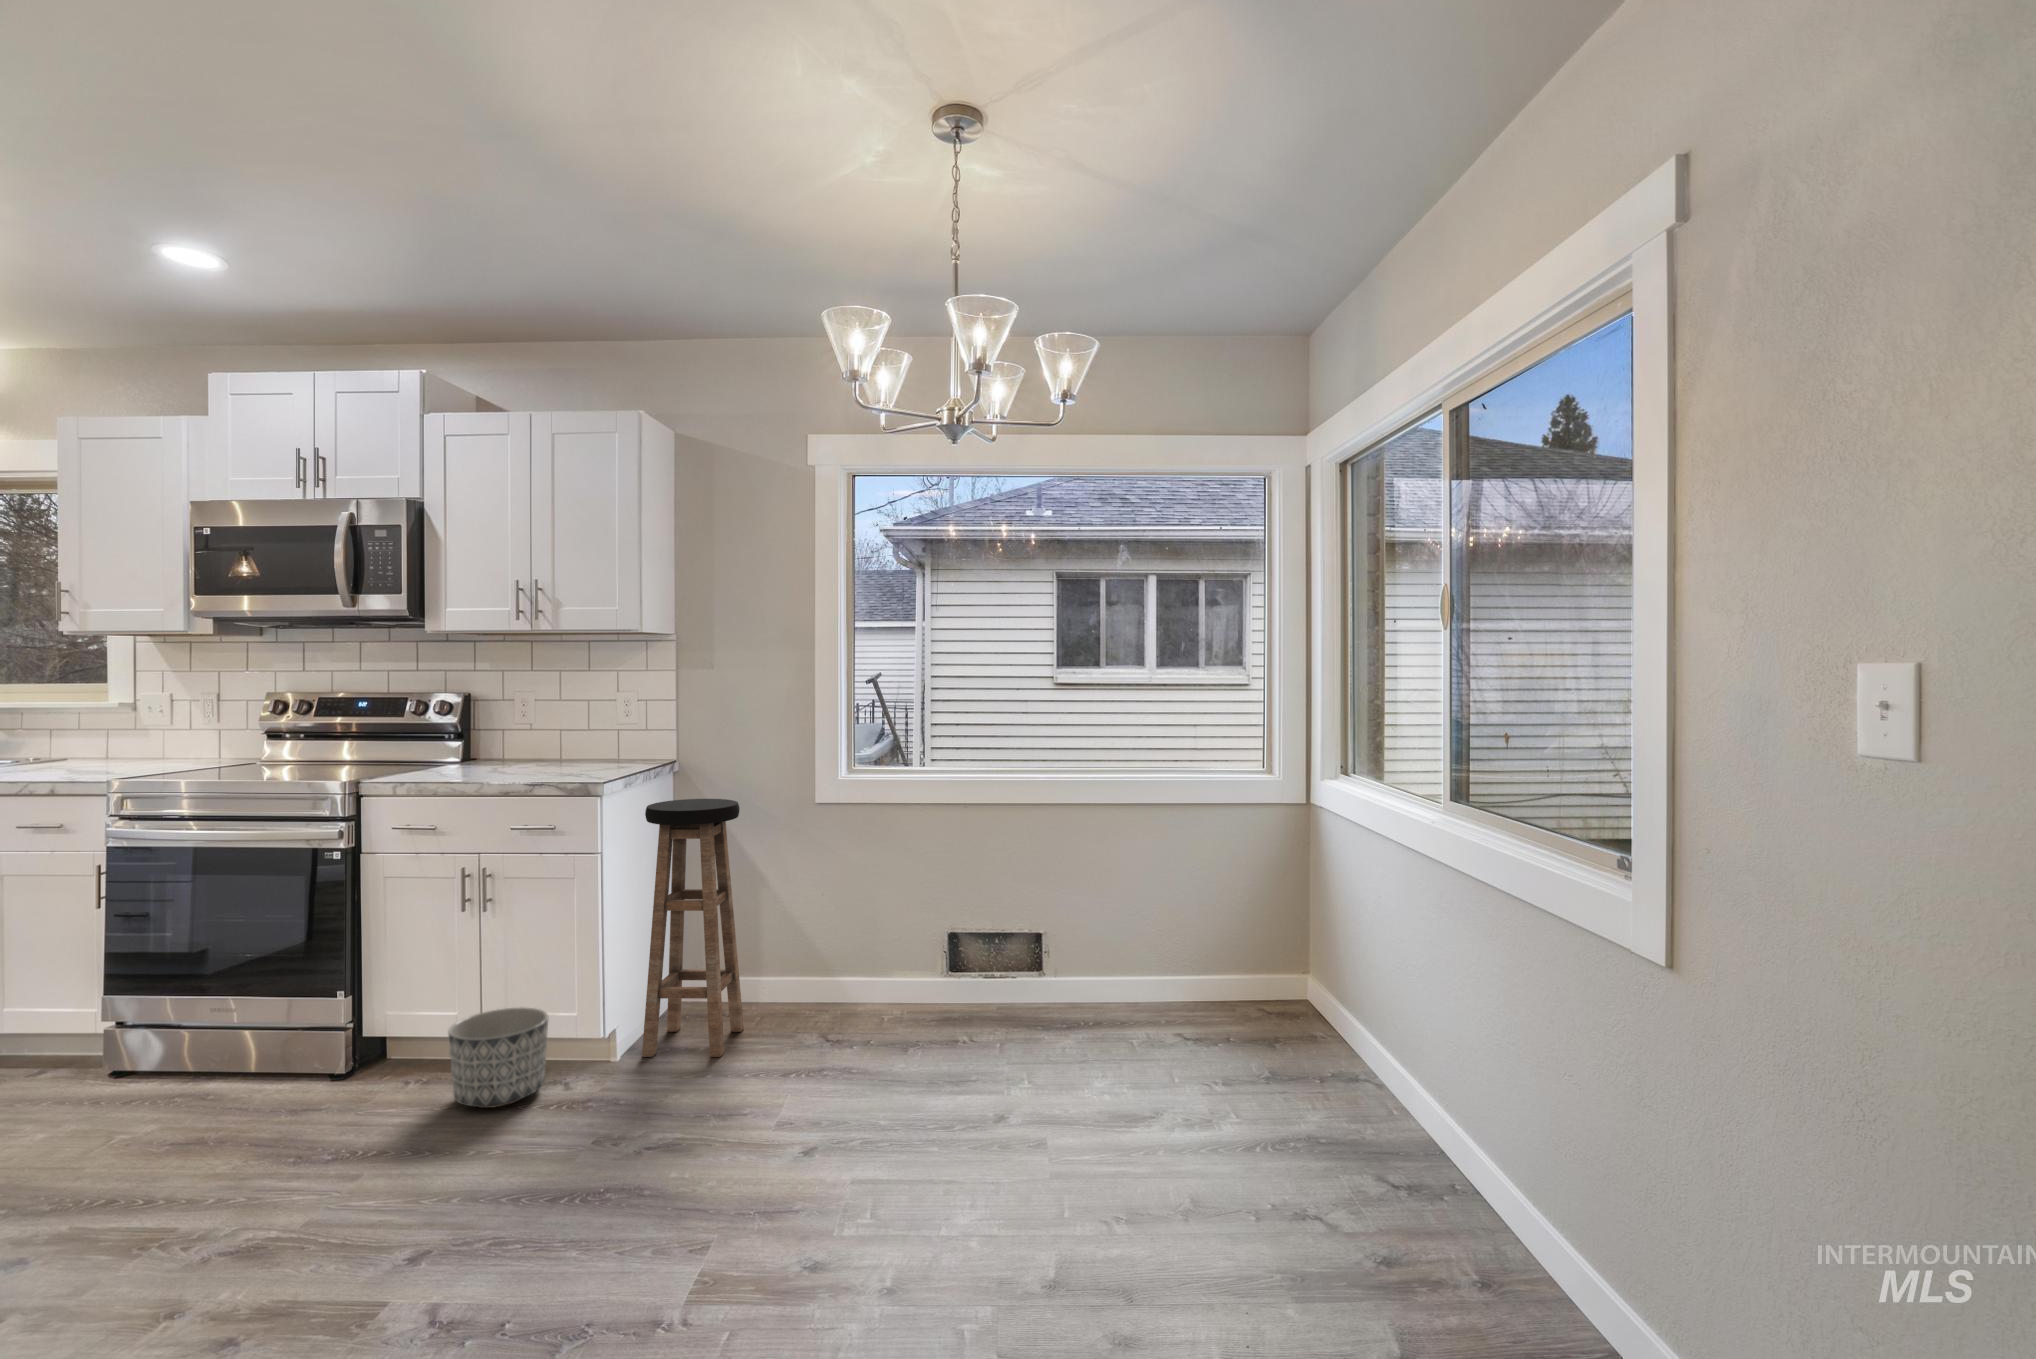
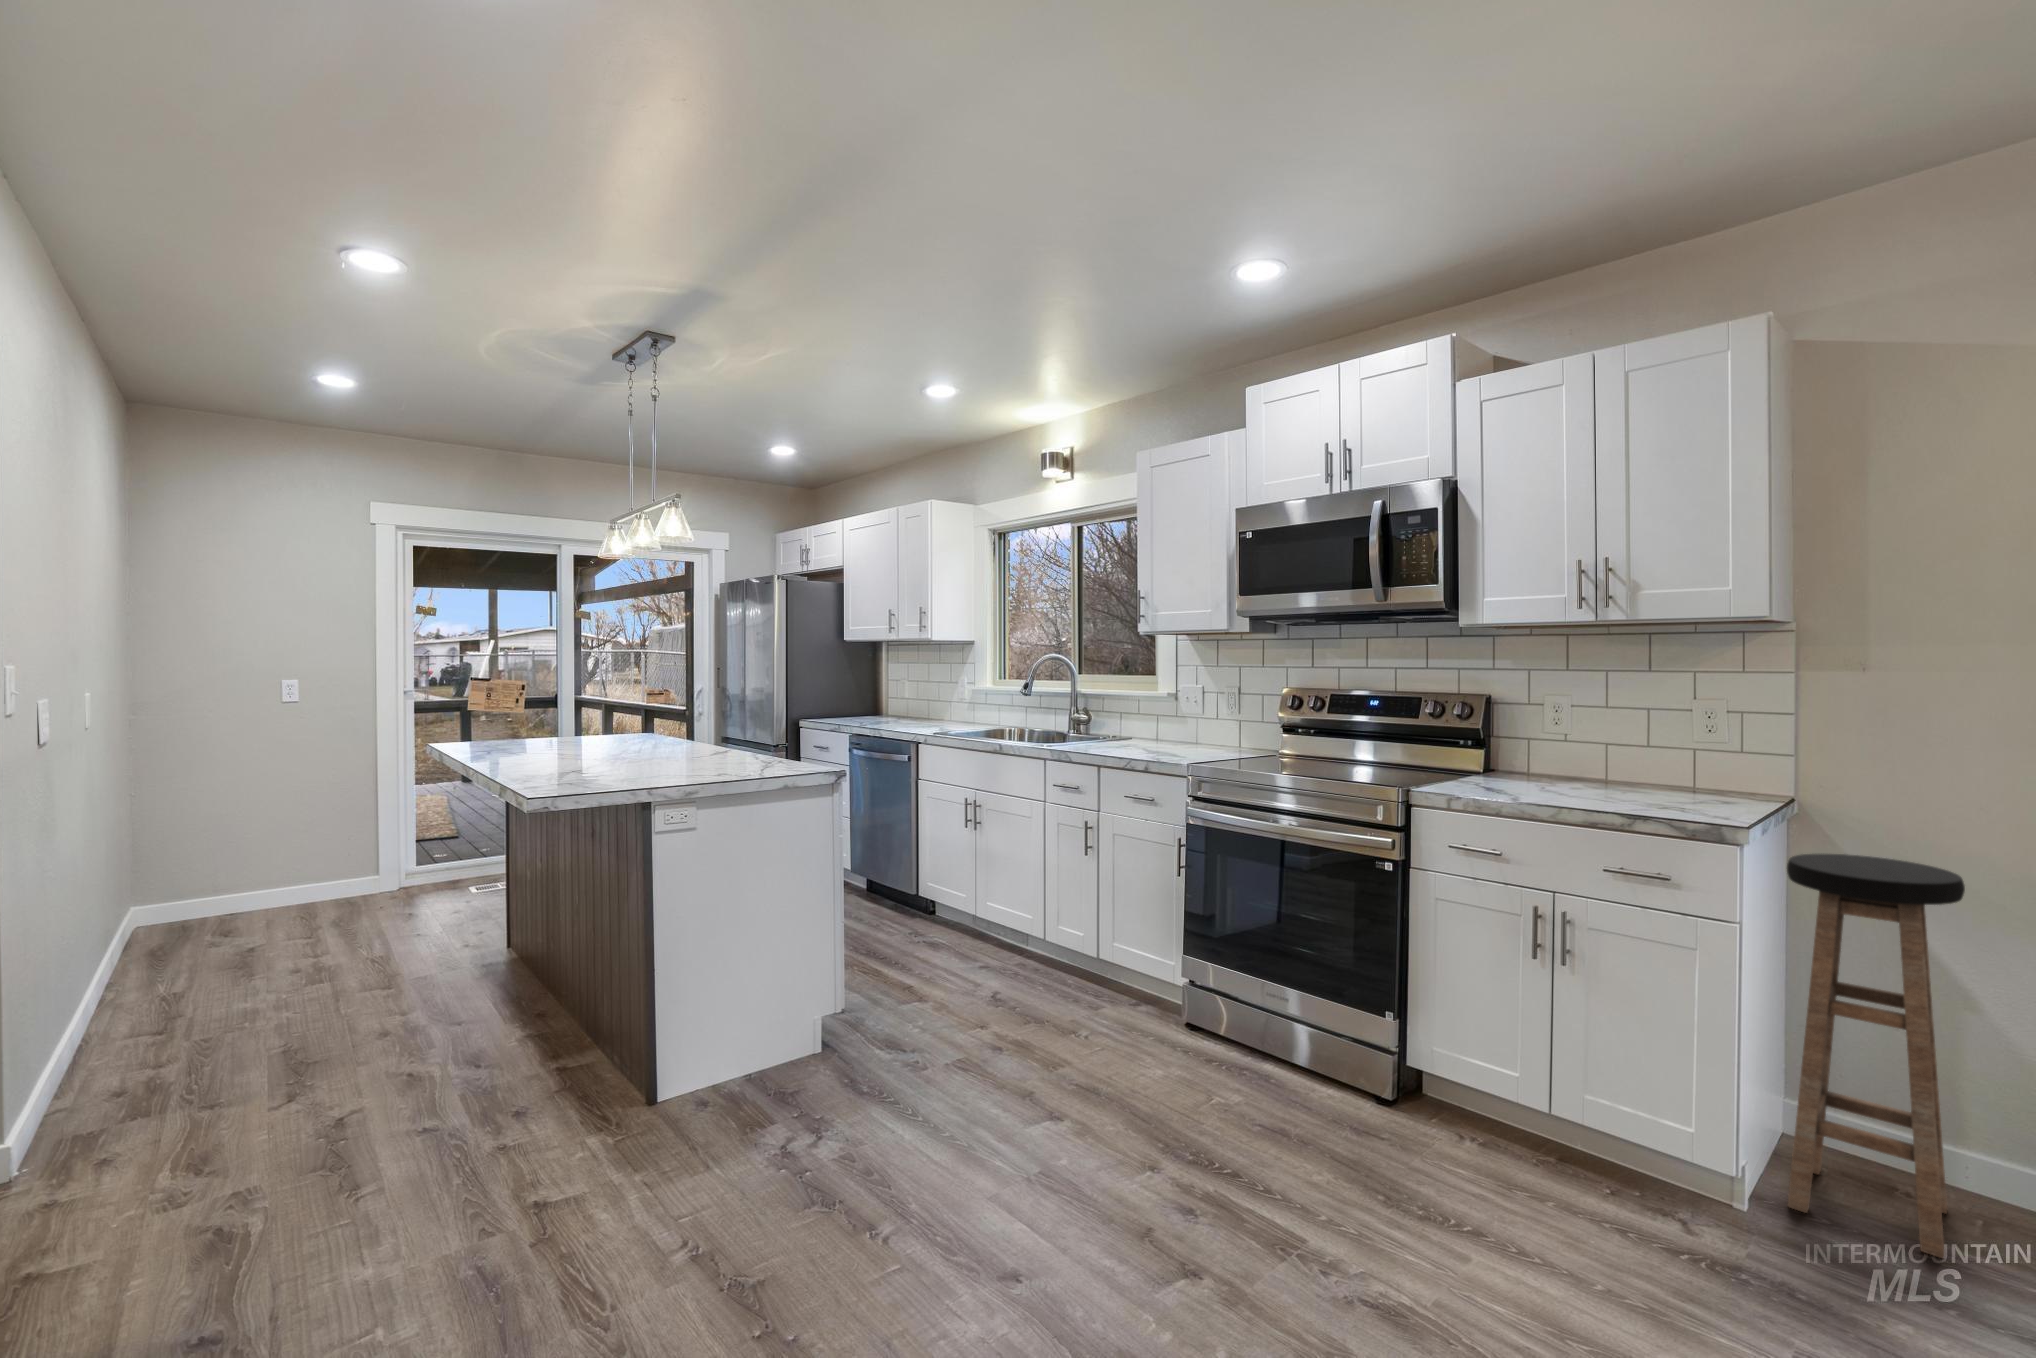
planter: present [448,1008,548,1108] -> none [1540,1088,1672,1228]

